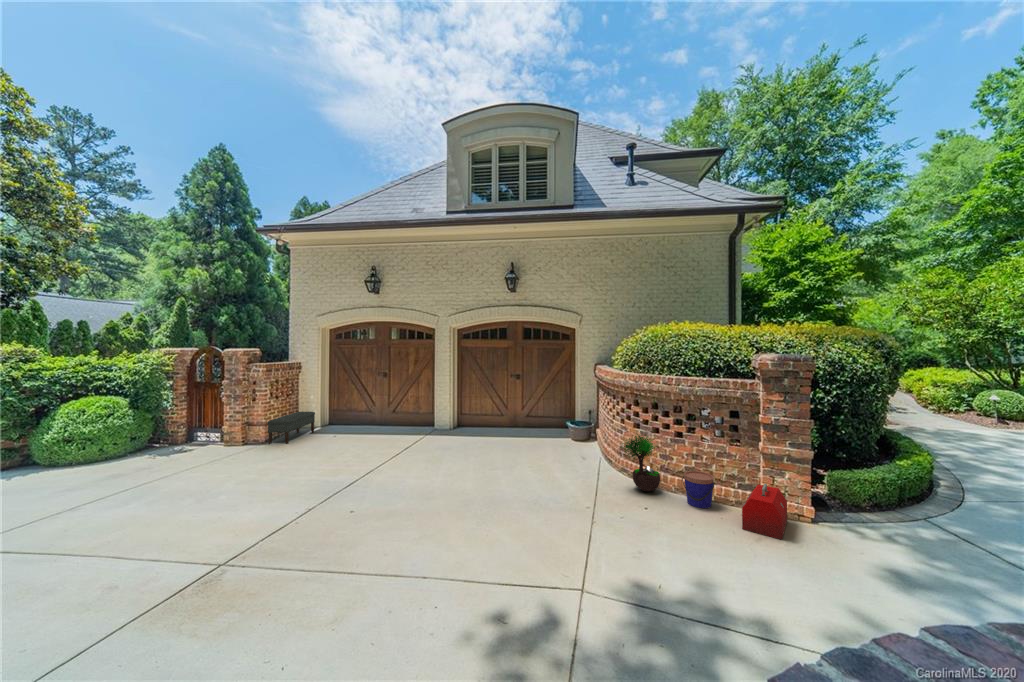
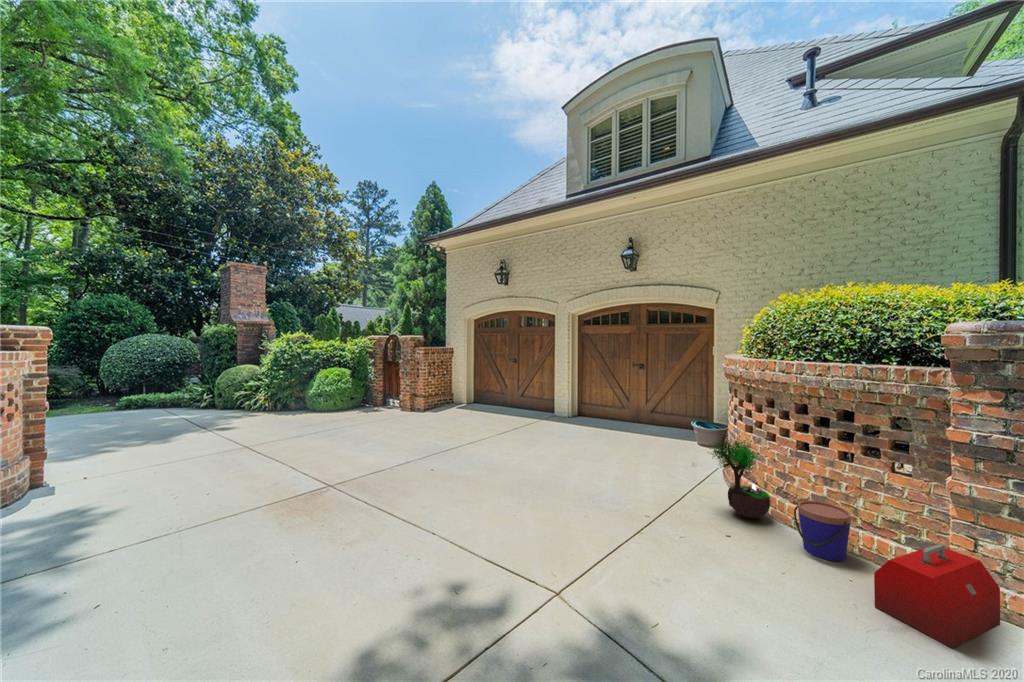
bench: present [267,412,315,444] -> none [422,390,462,415]

